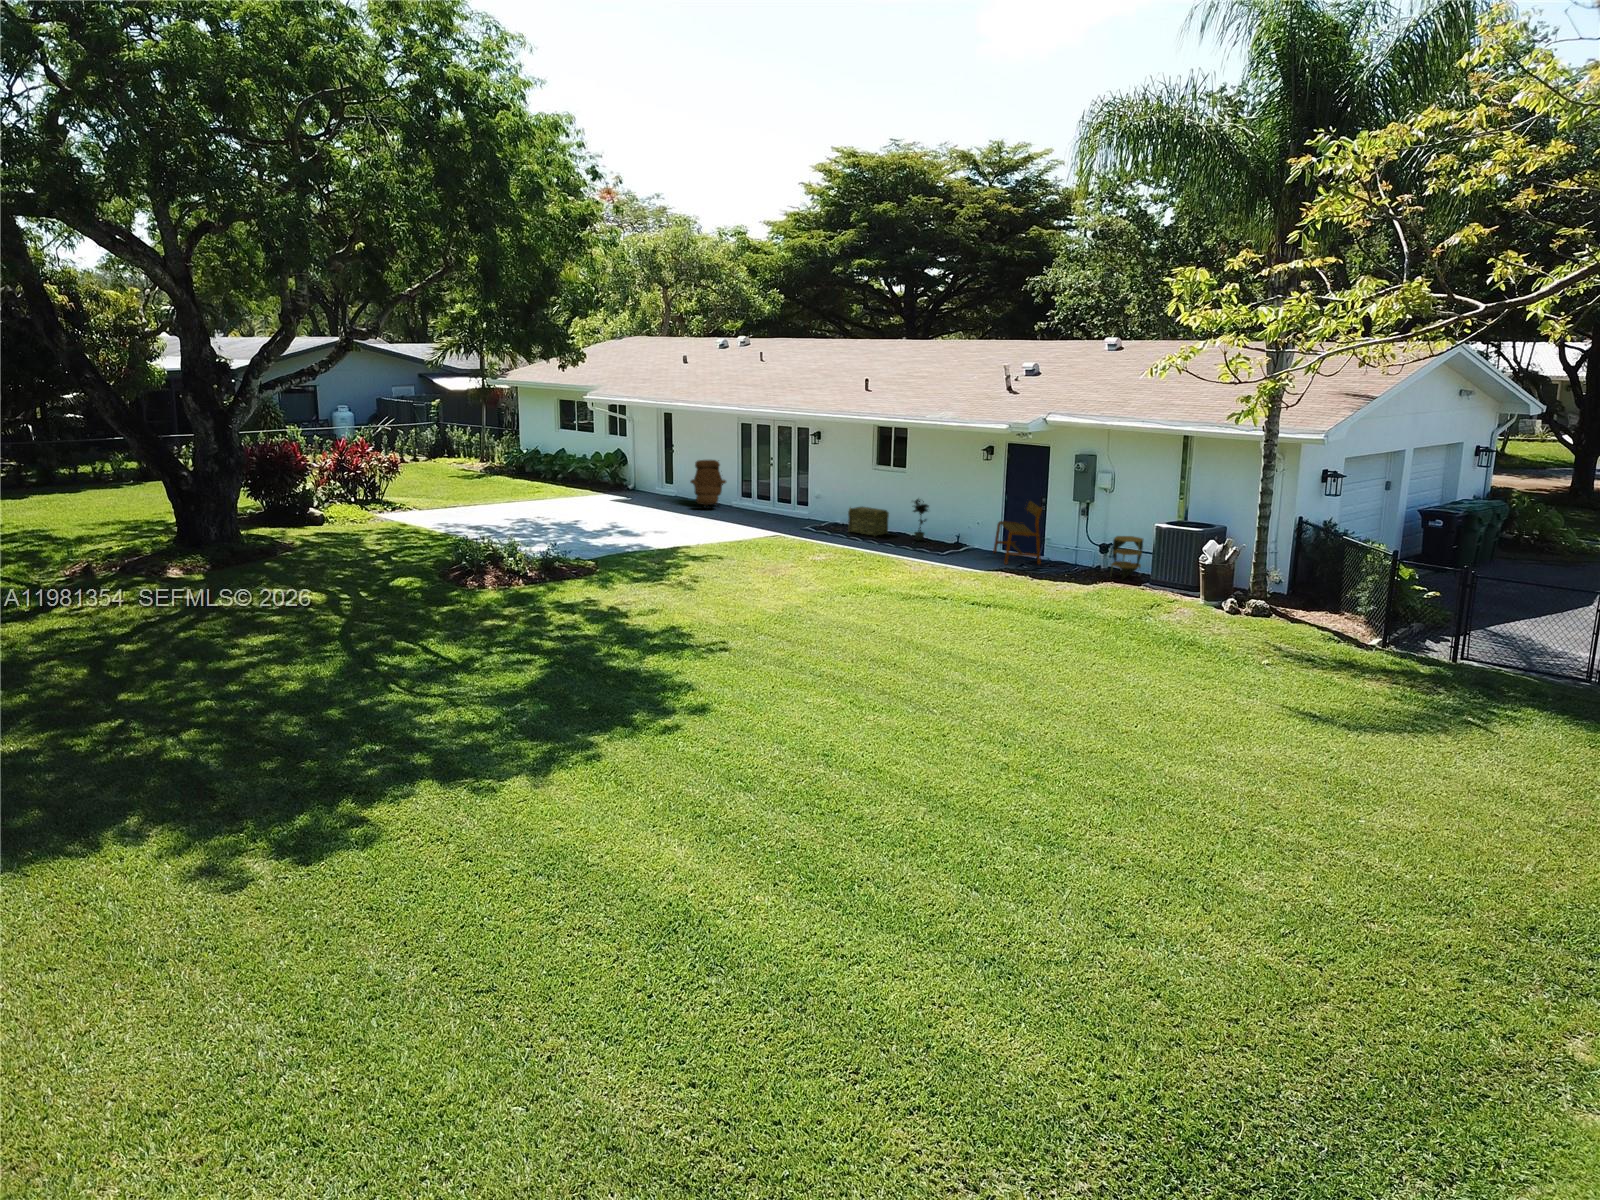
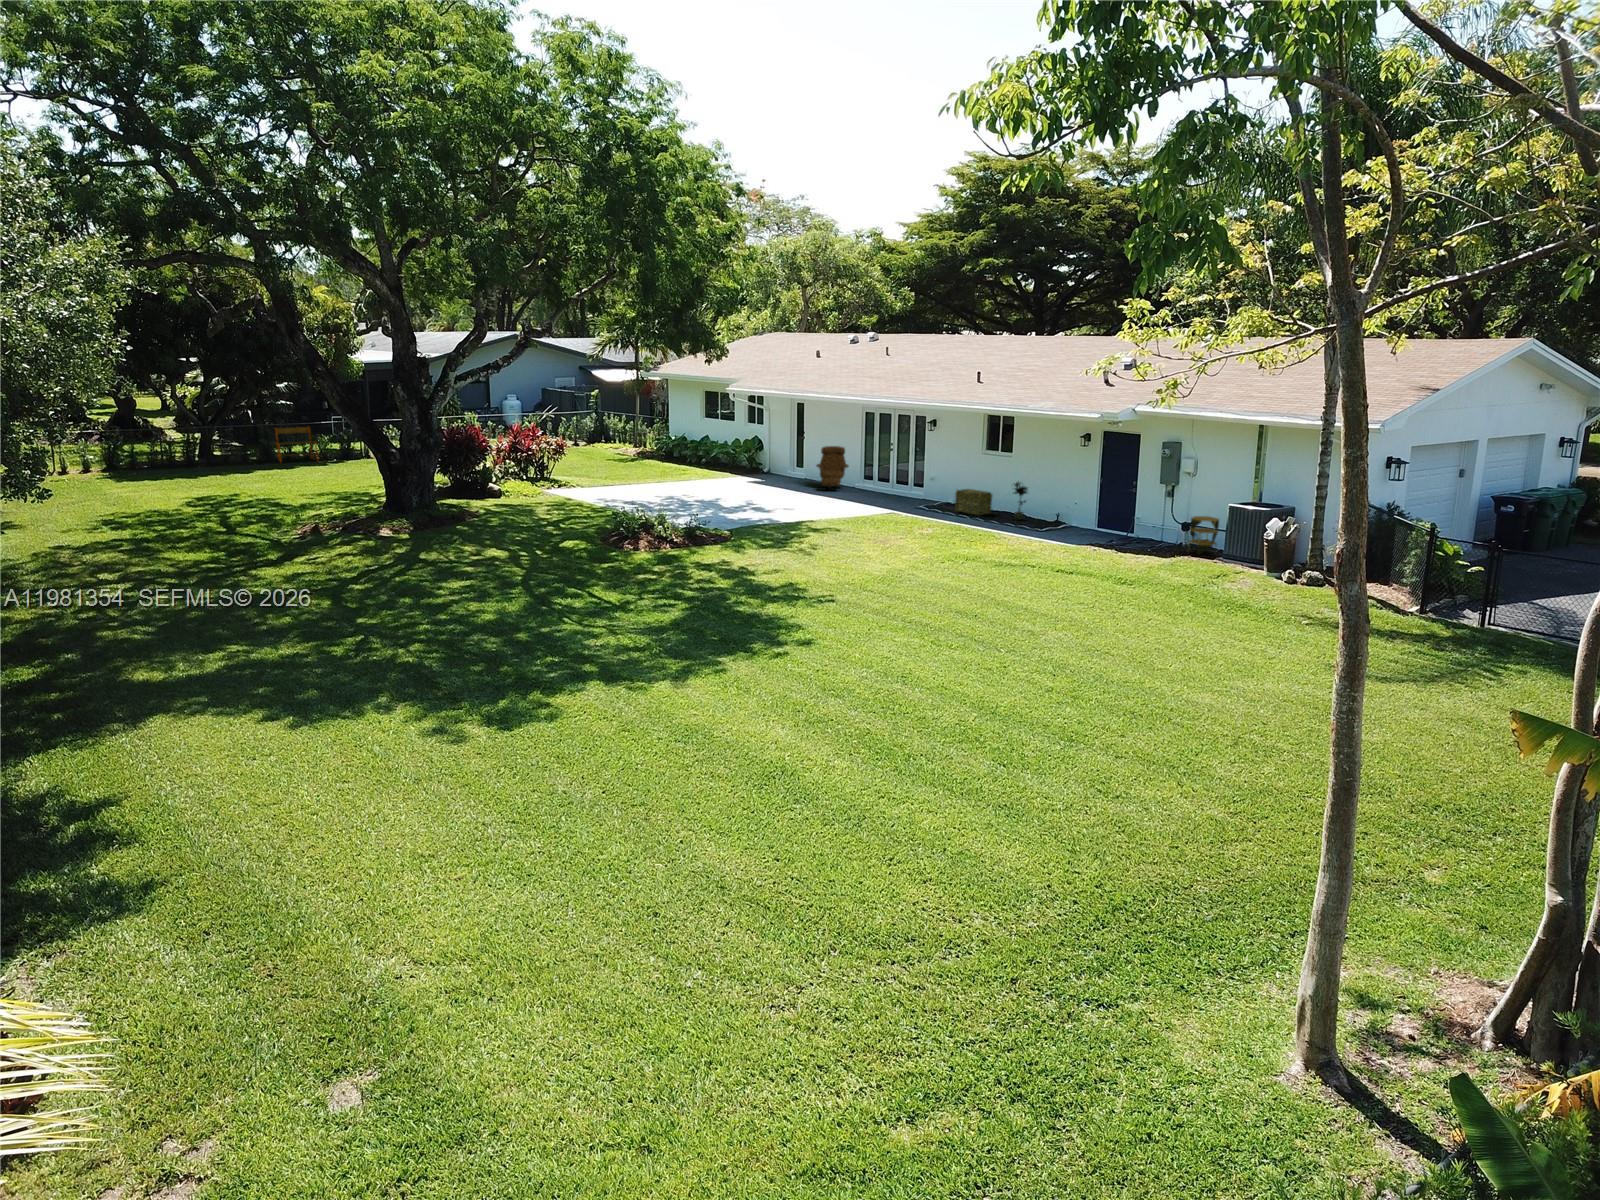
bench: present [993,501,1042,564] -> present [275,427,319,462]

